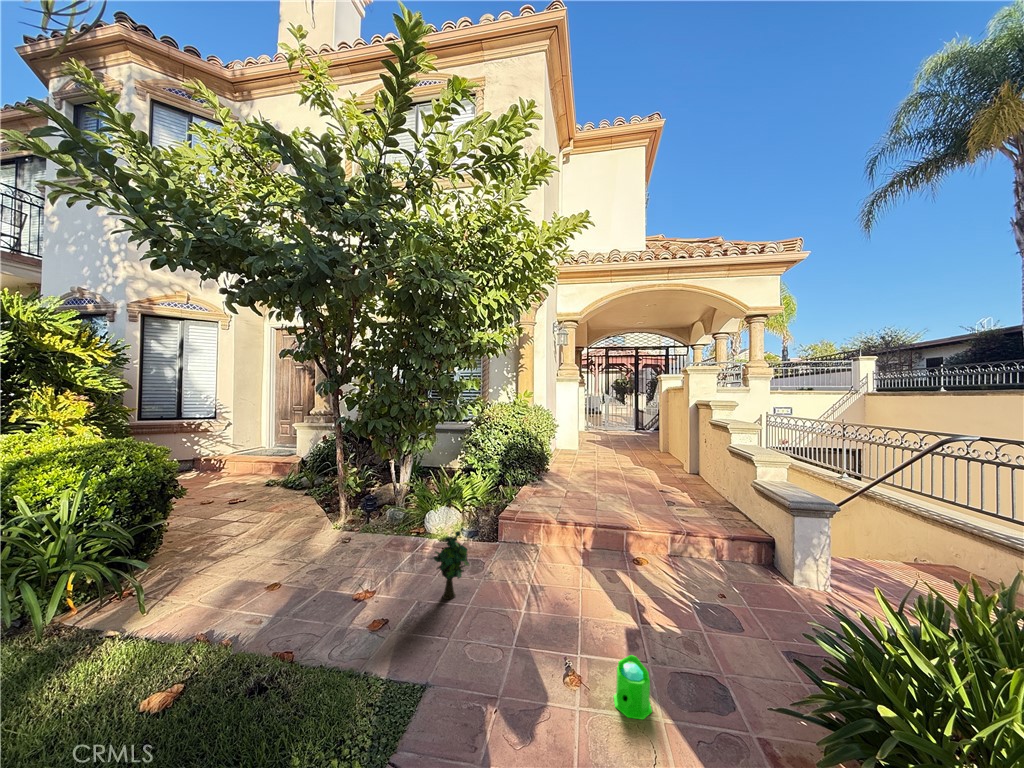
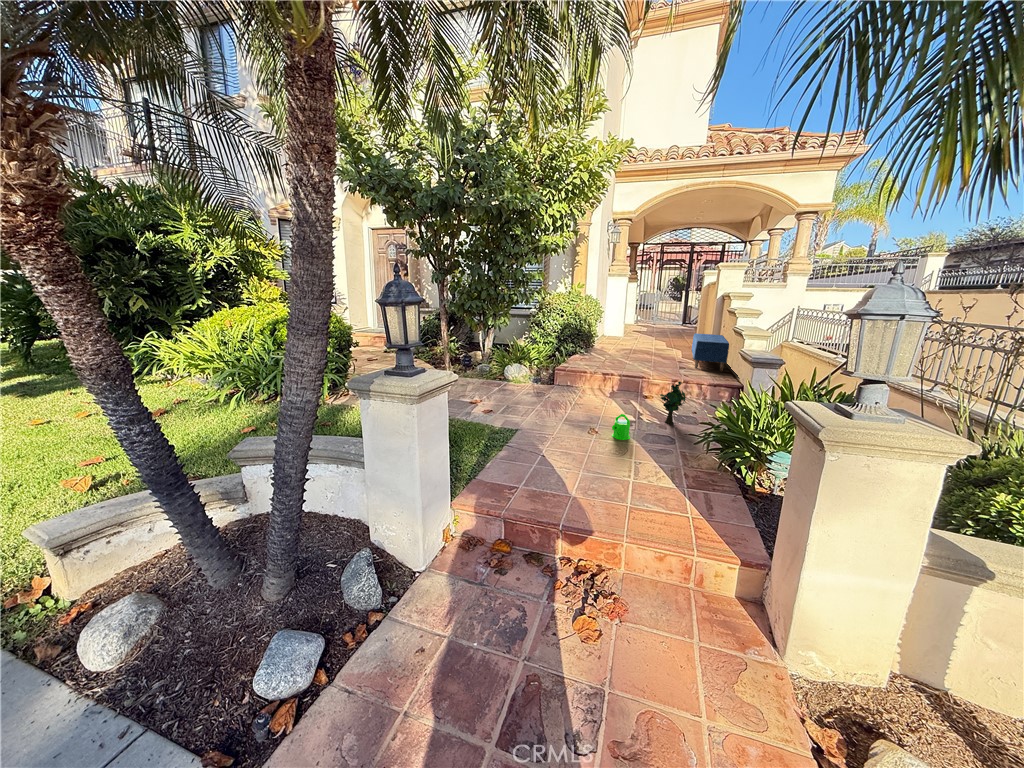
bench: none [672,451,729,507] -> present [692,333,729,371]
decorative plant: present [433,531,469,599] -> present [660,382,686,424]

